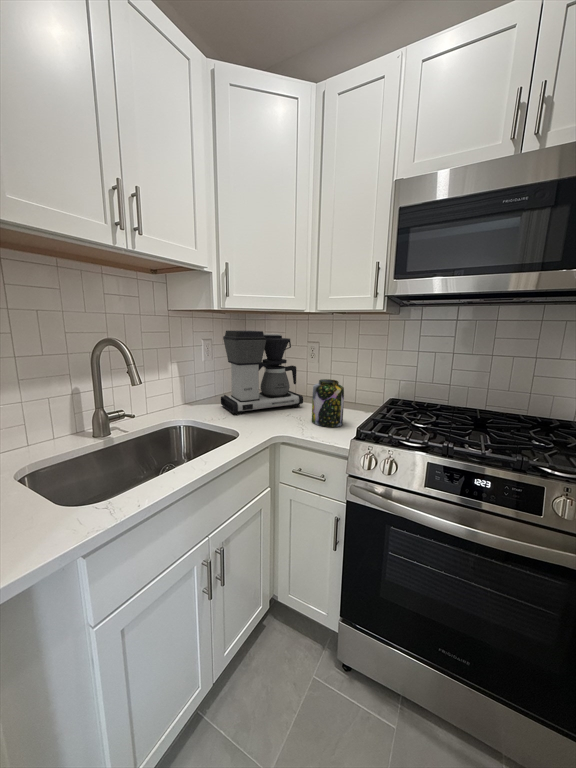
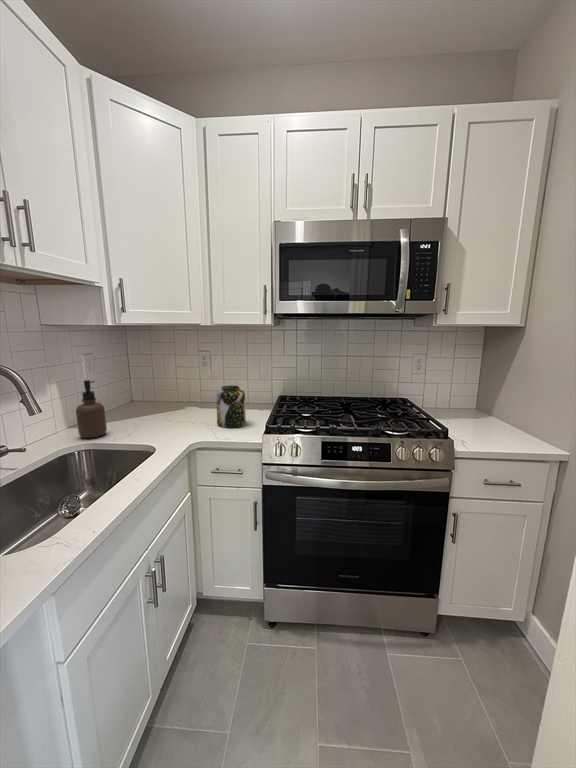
coffee maker: present [221,331,303,415] -> none [112,343,201,430]
soap dispenser: none [184,361,209,416] -> present [76,380,107,438]

